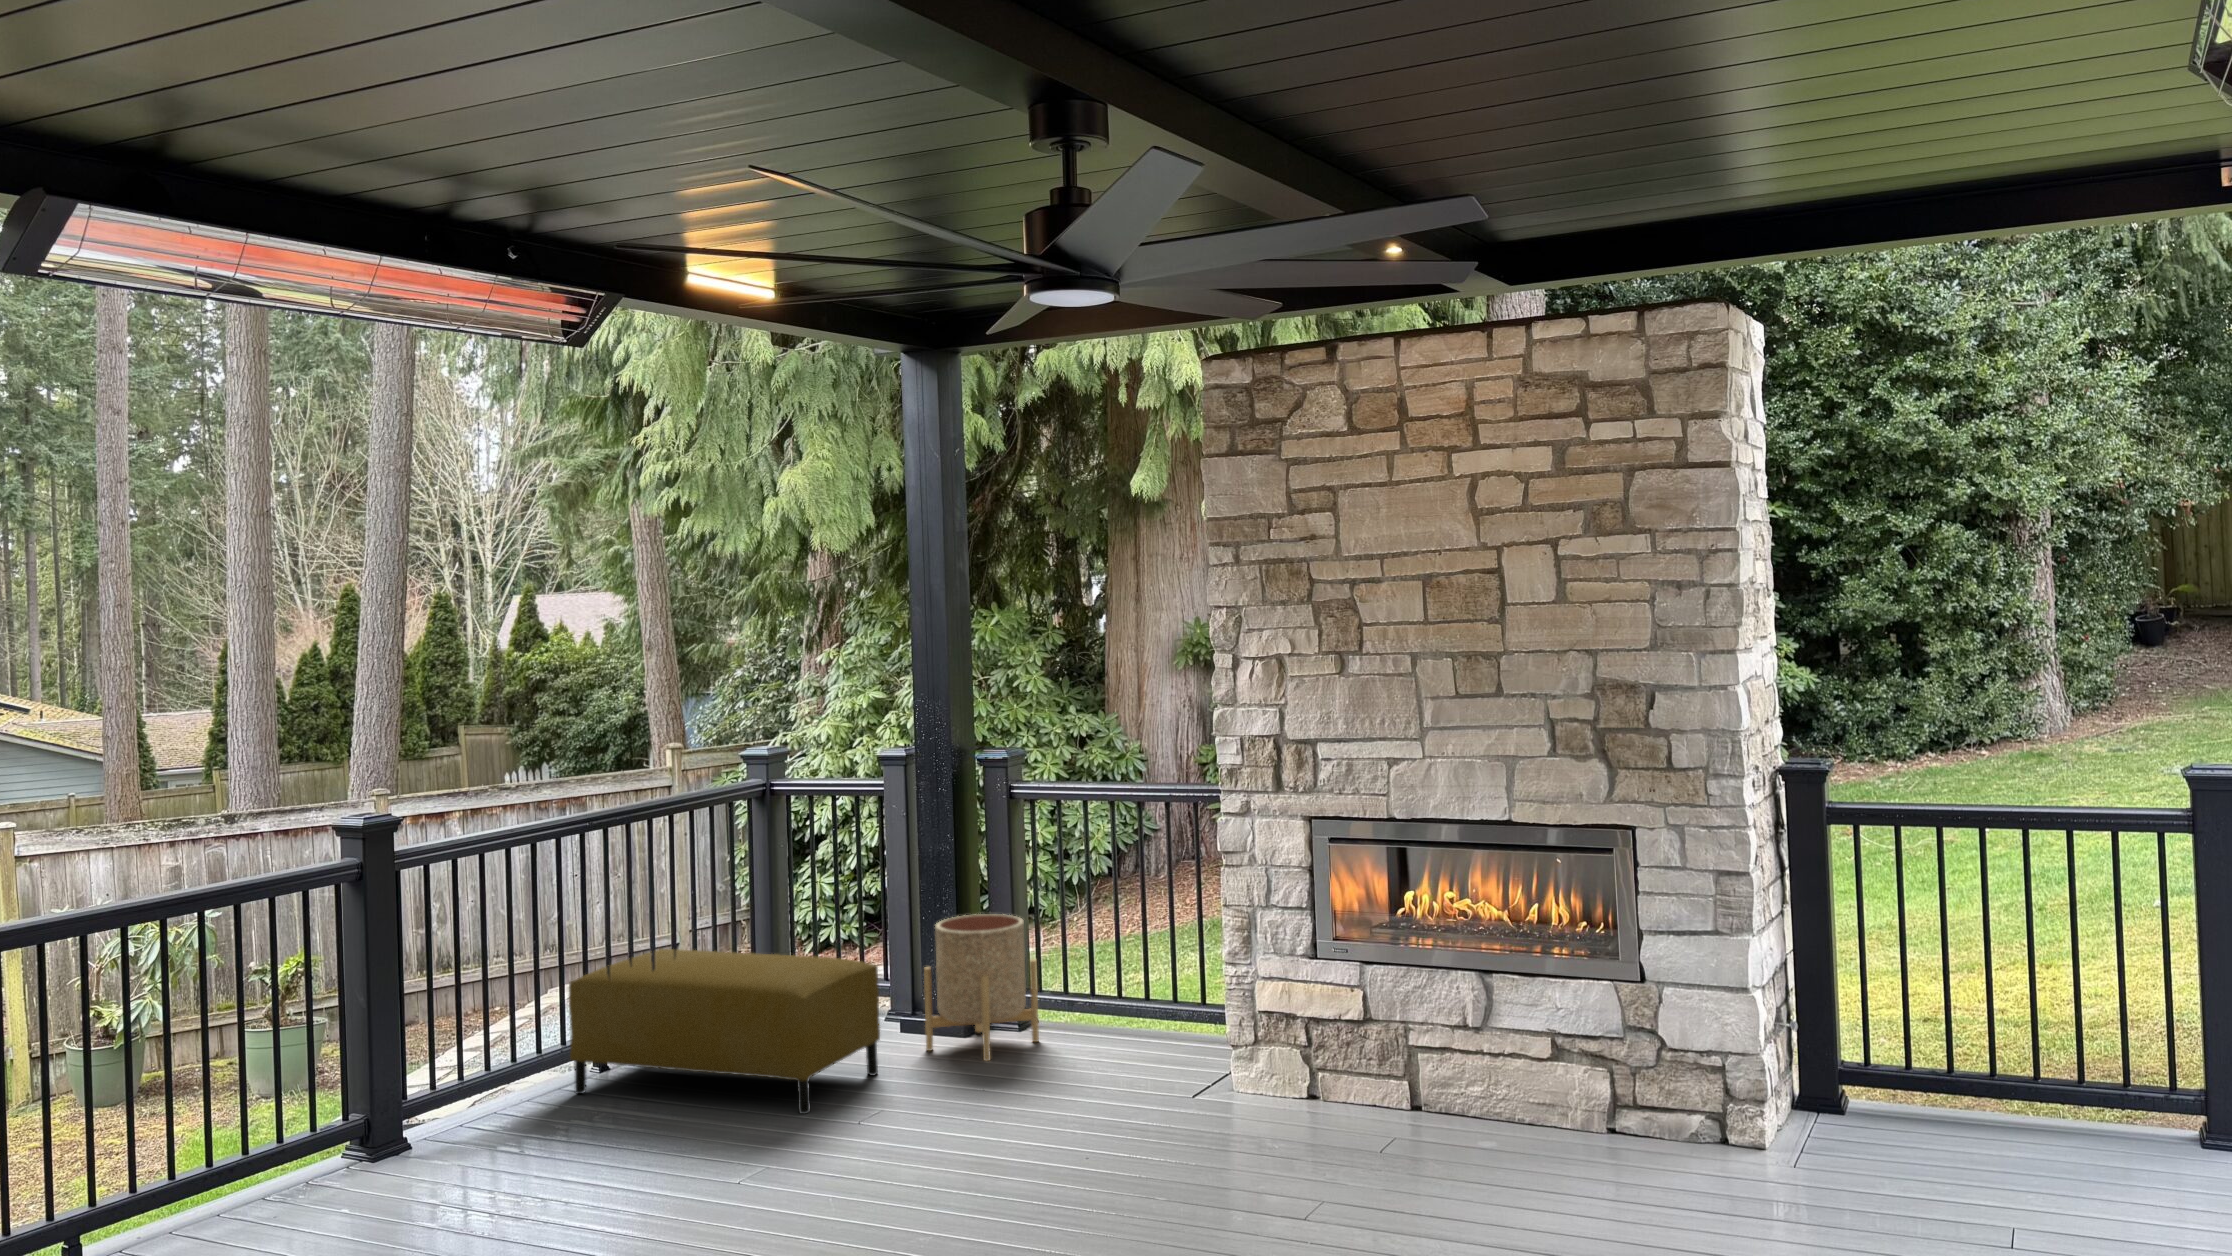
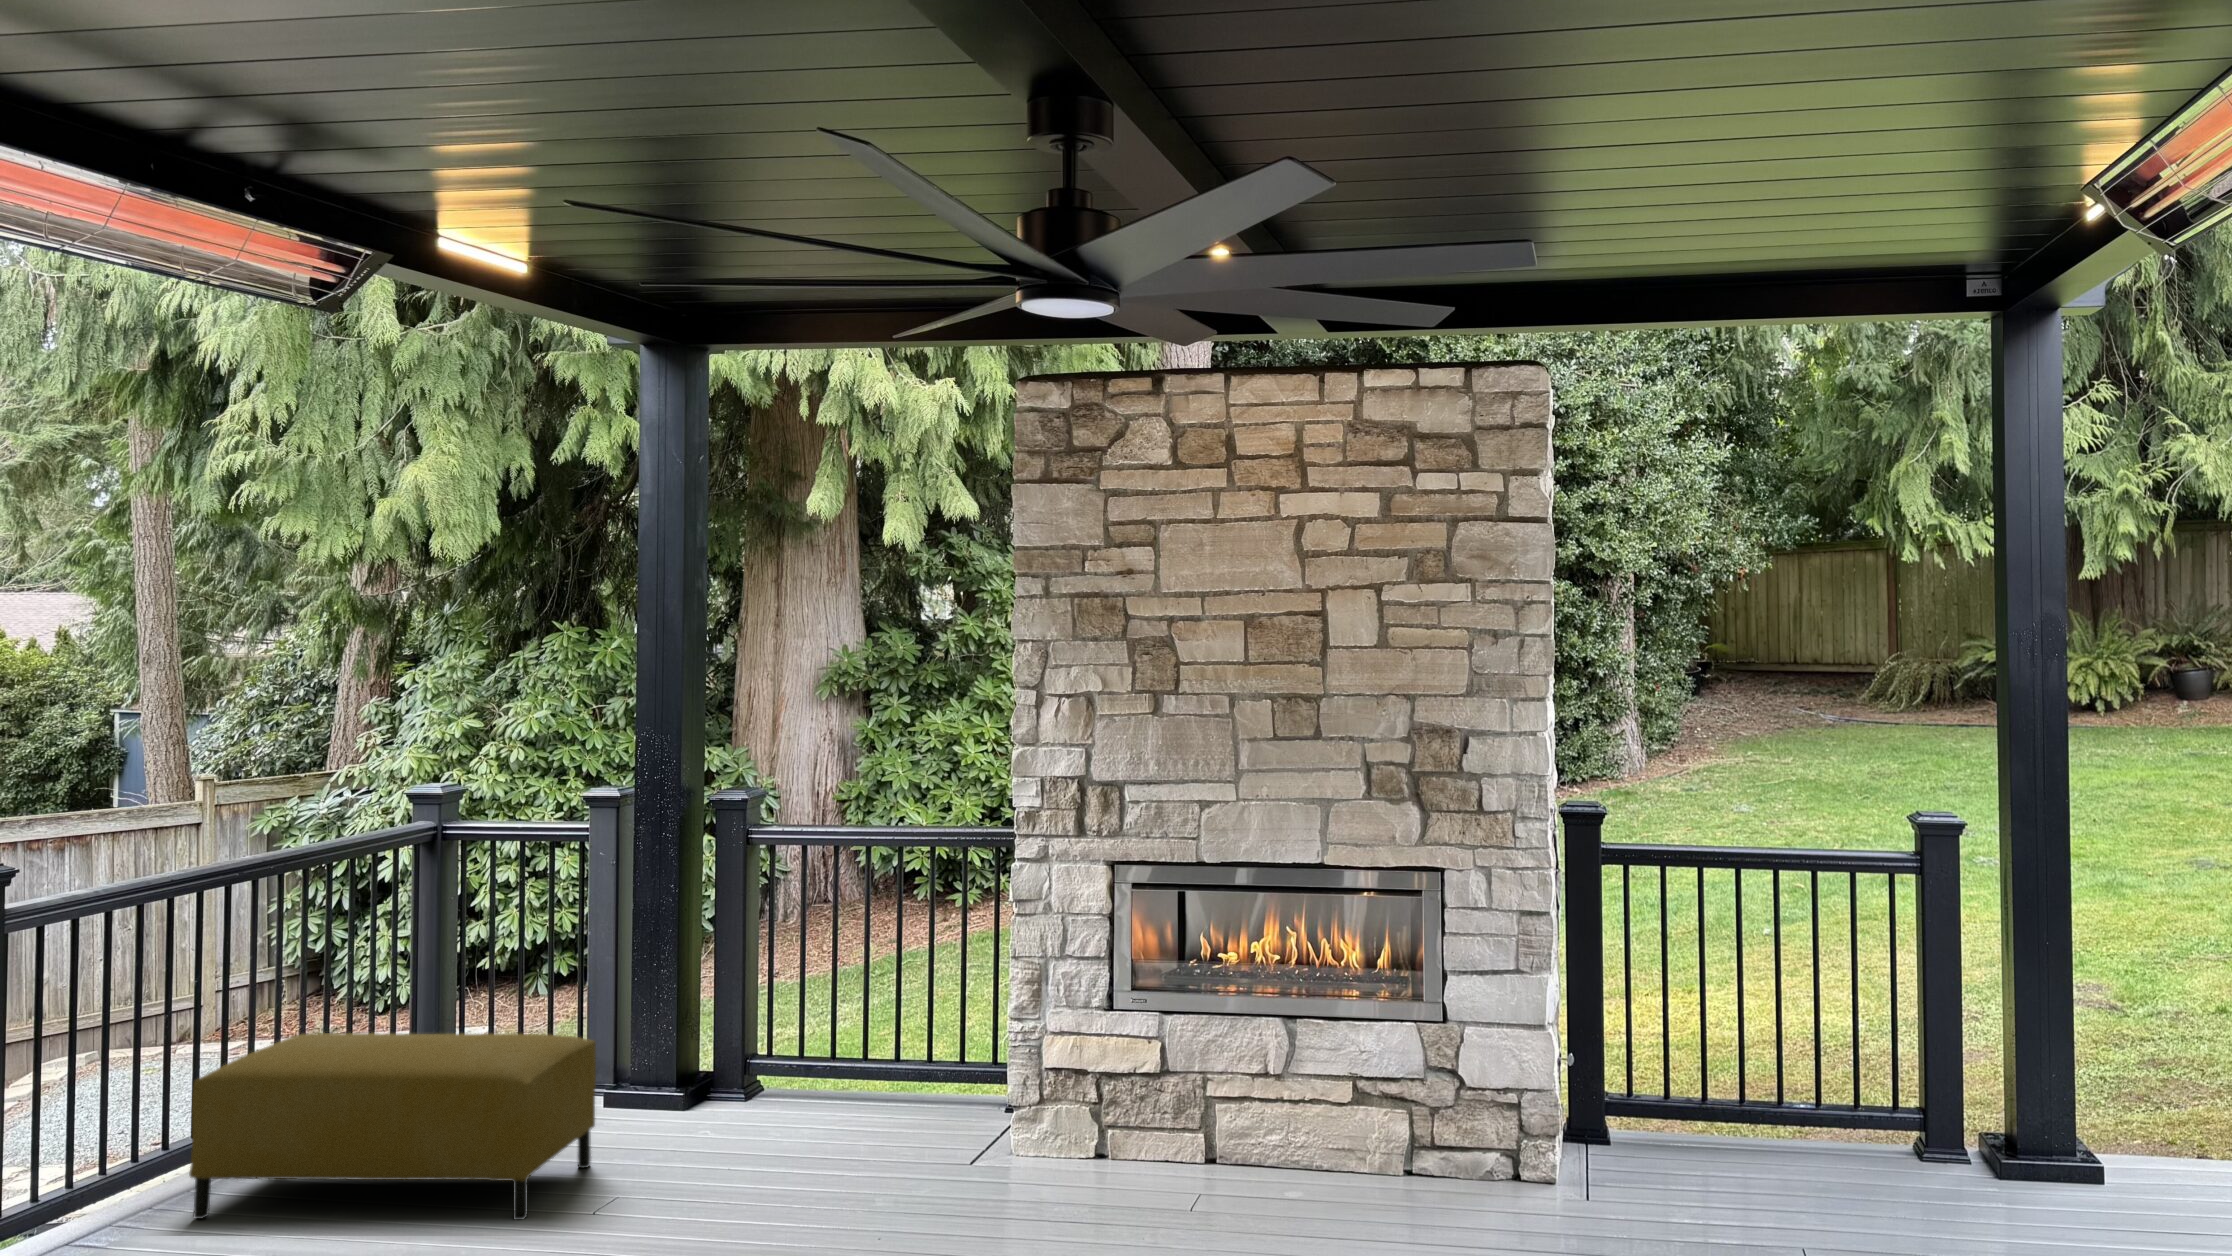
planter: present [924,914,1039,1061] -> none [636,976,769,1143]

